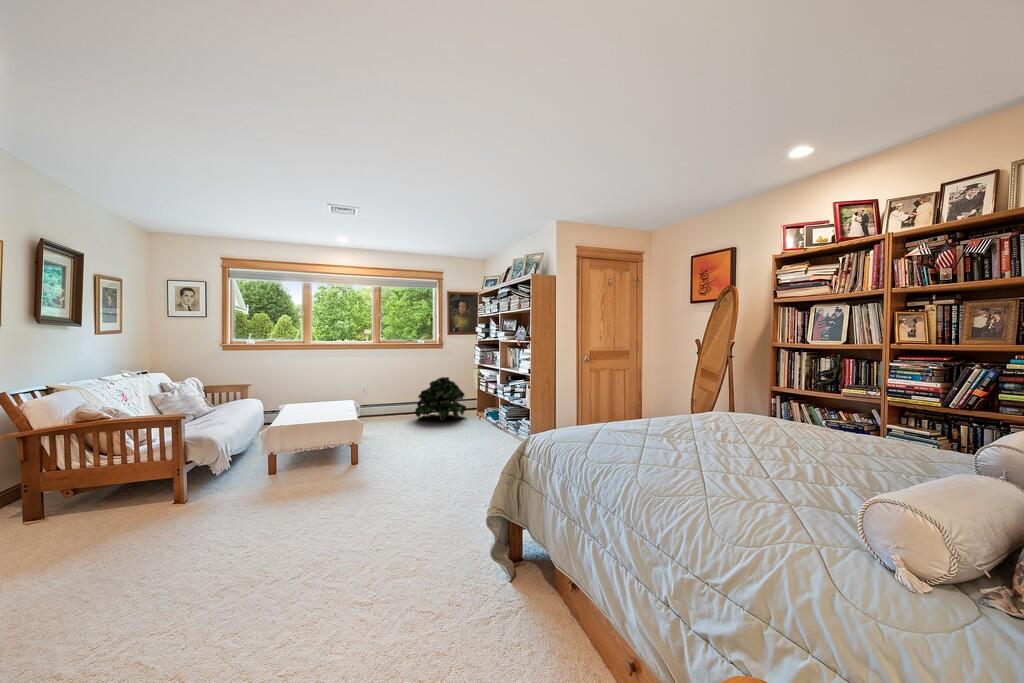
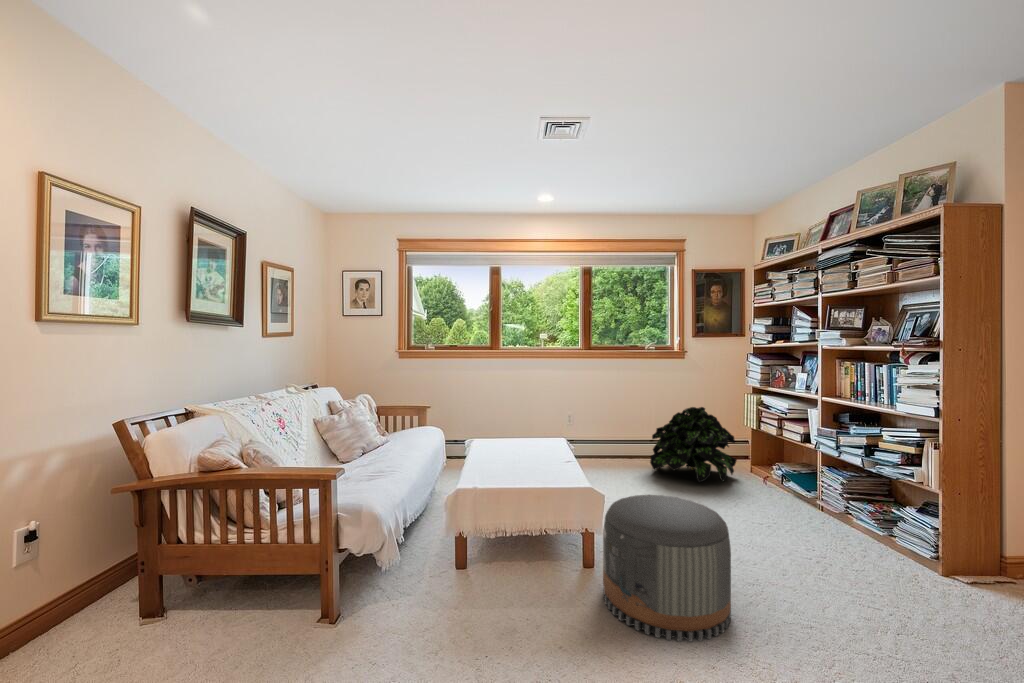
pouf: none [358,419,421,480] -> present [603,495,731,642]

